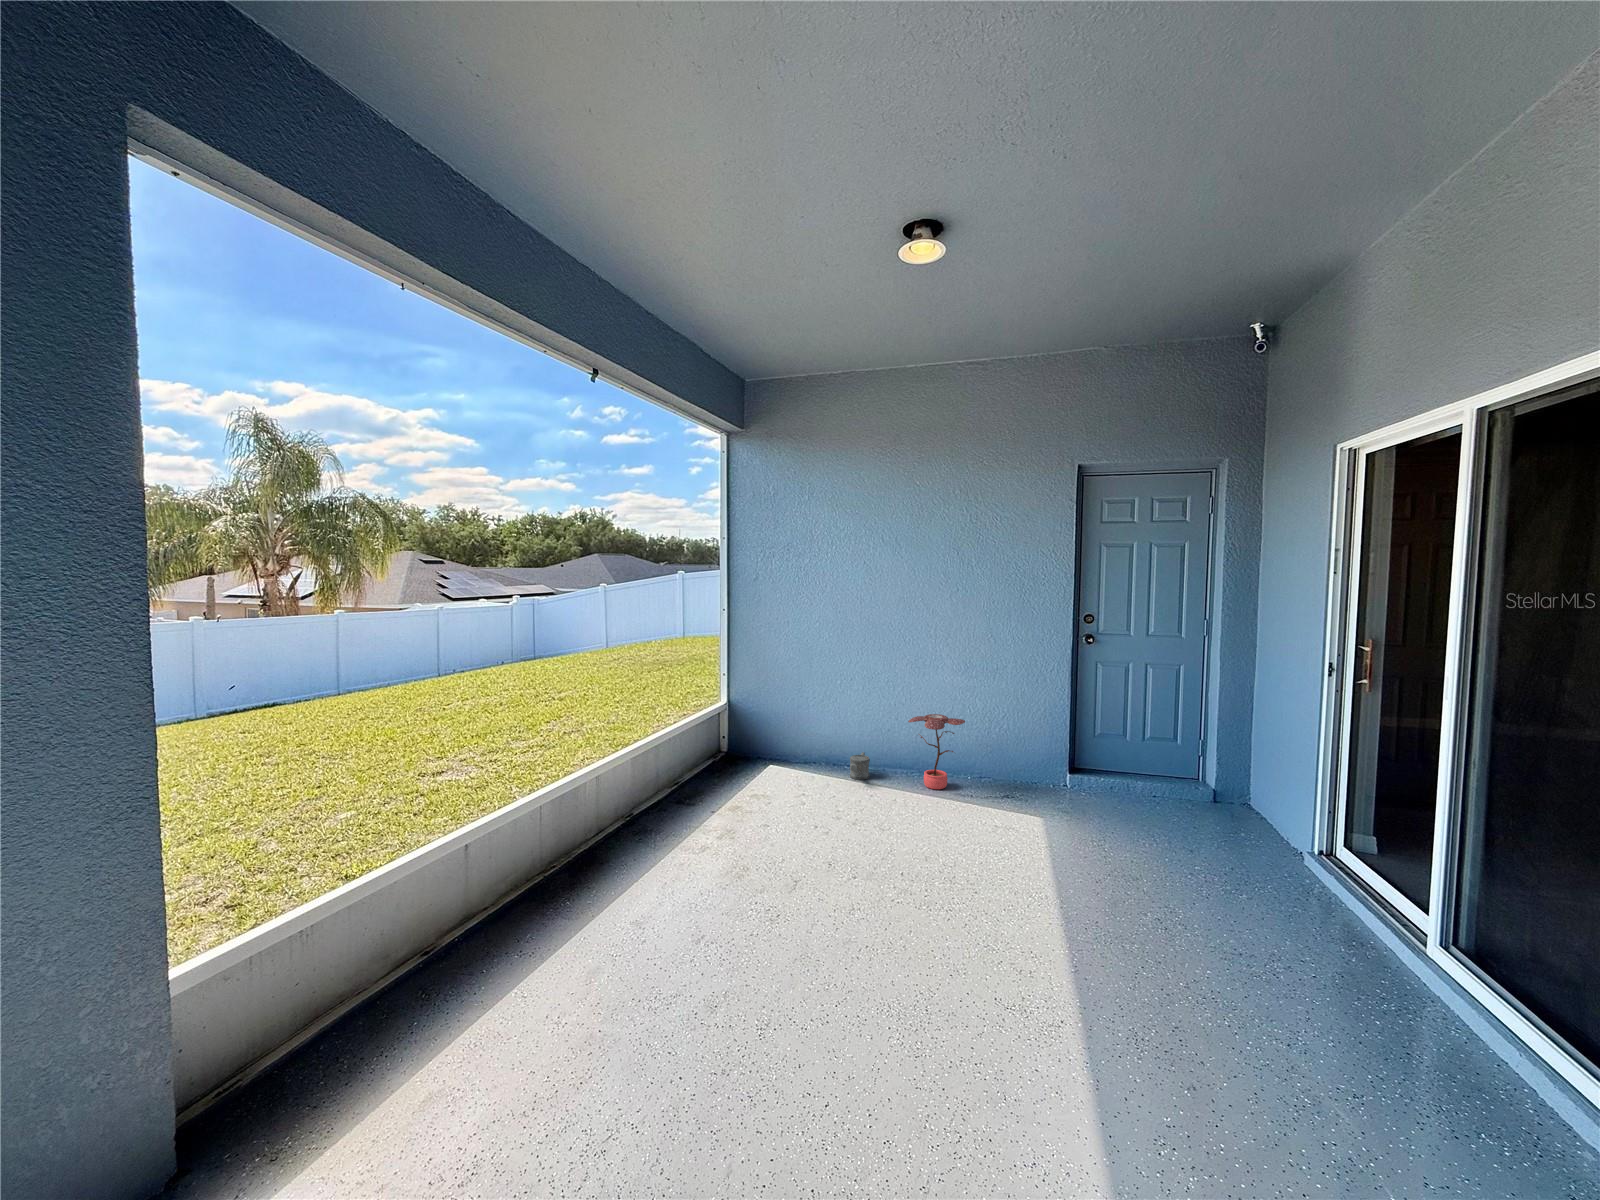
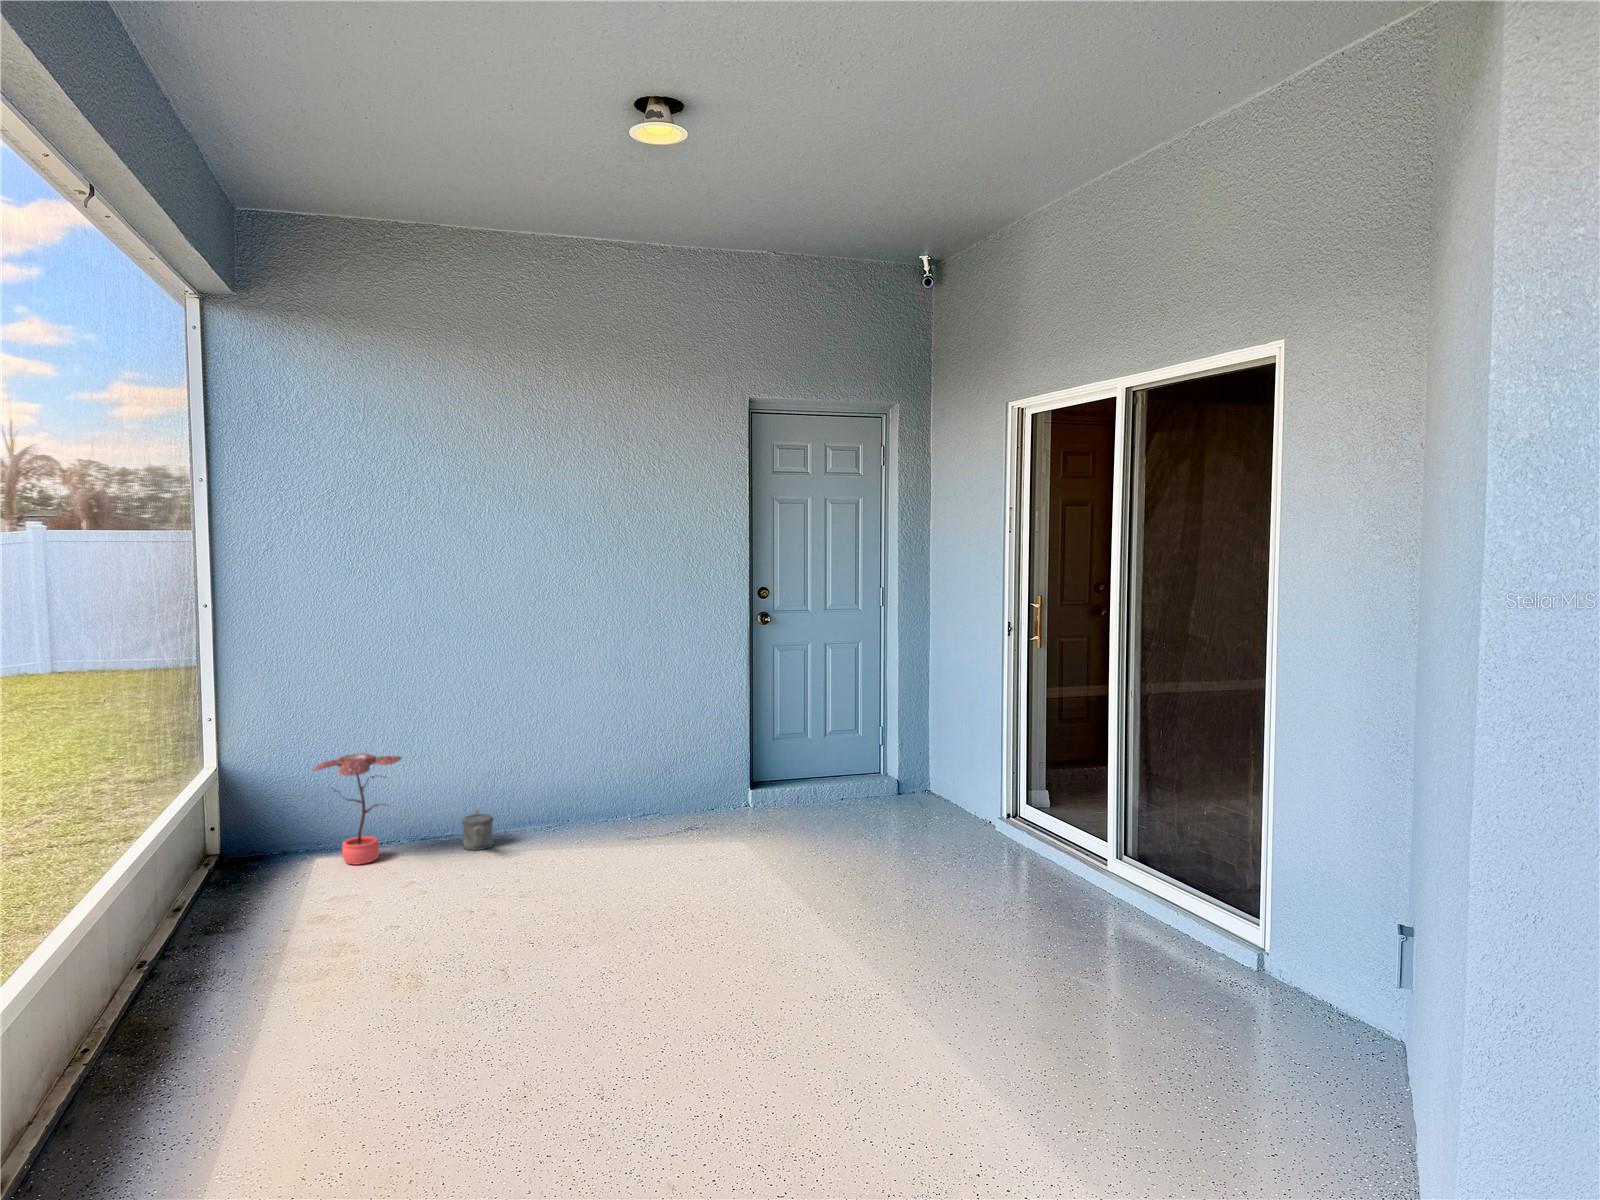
potted plant: present [908,714,965,789] -> present [313,754,401,865]

